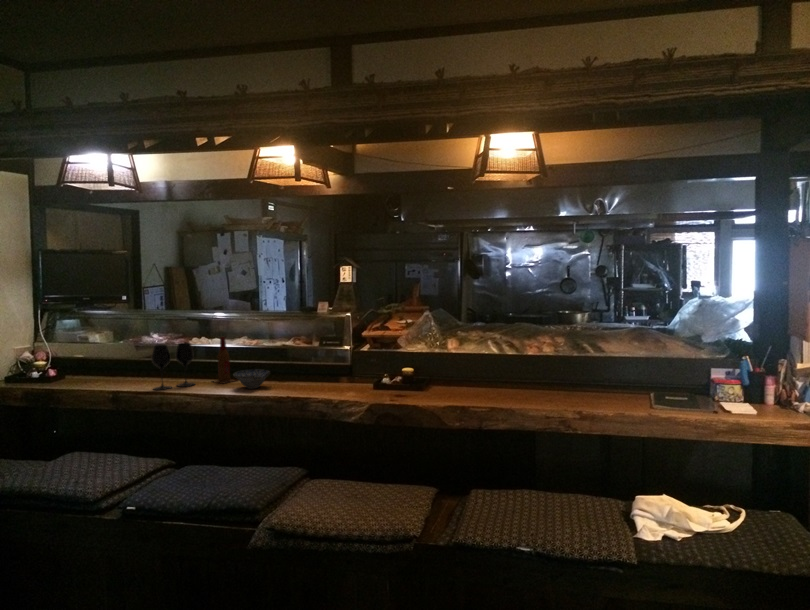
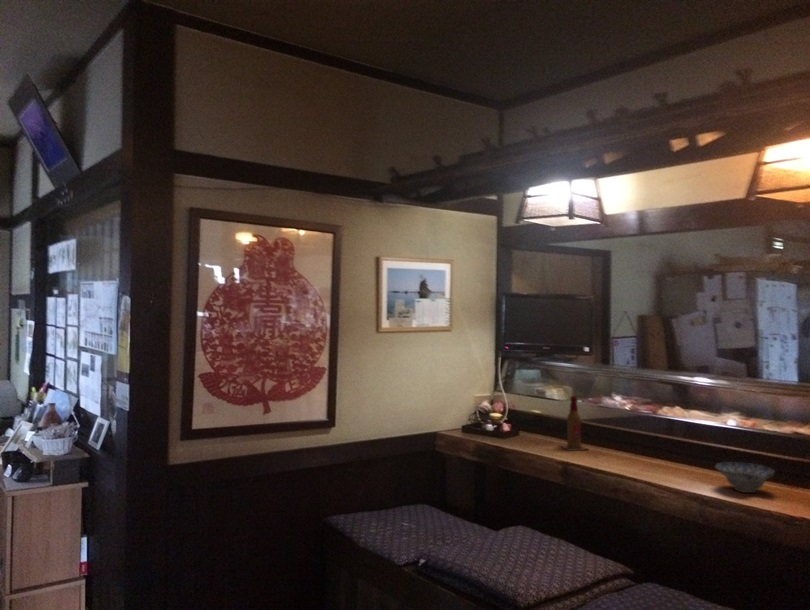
beer bottle: present [214,337,235,384] -> present [562,396,586,451]
wine glass: present [152,343,195,390] -> none [607,412,662,471]

